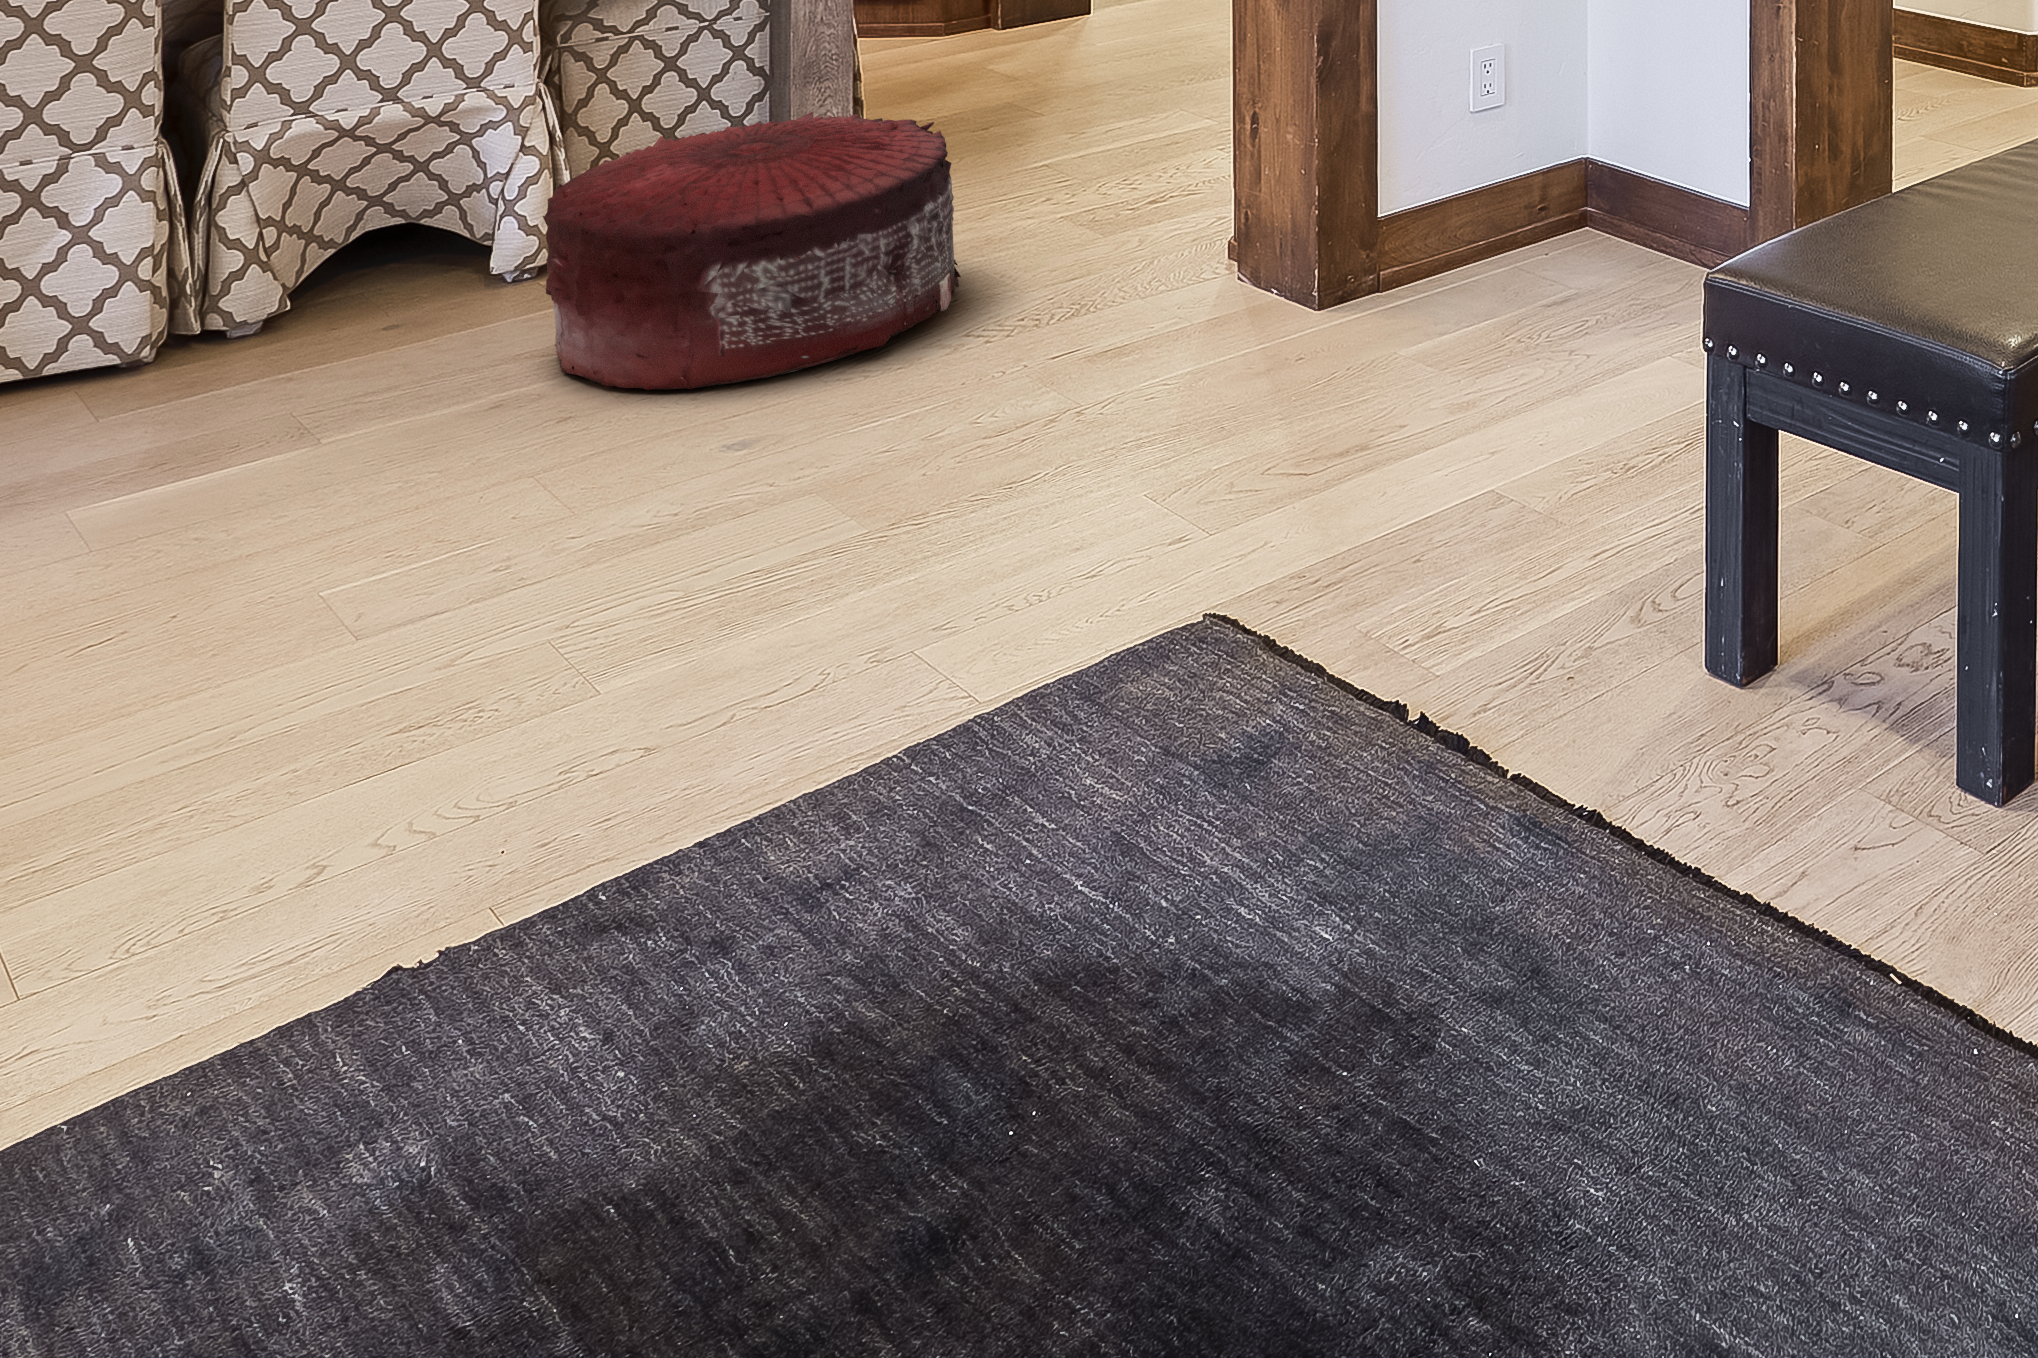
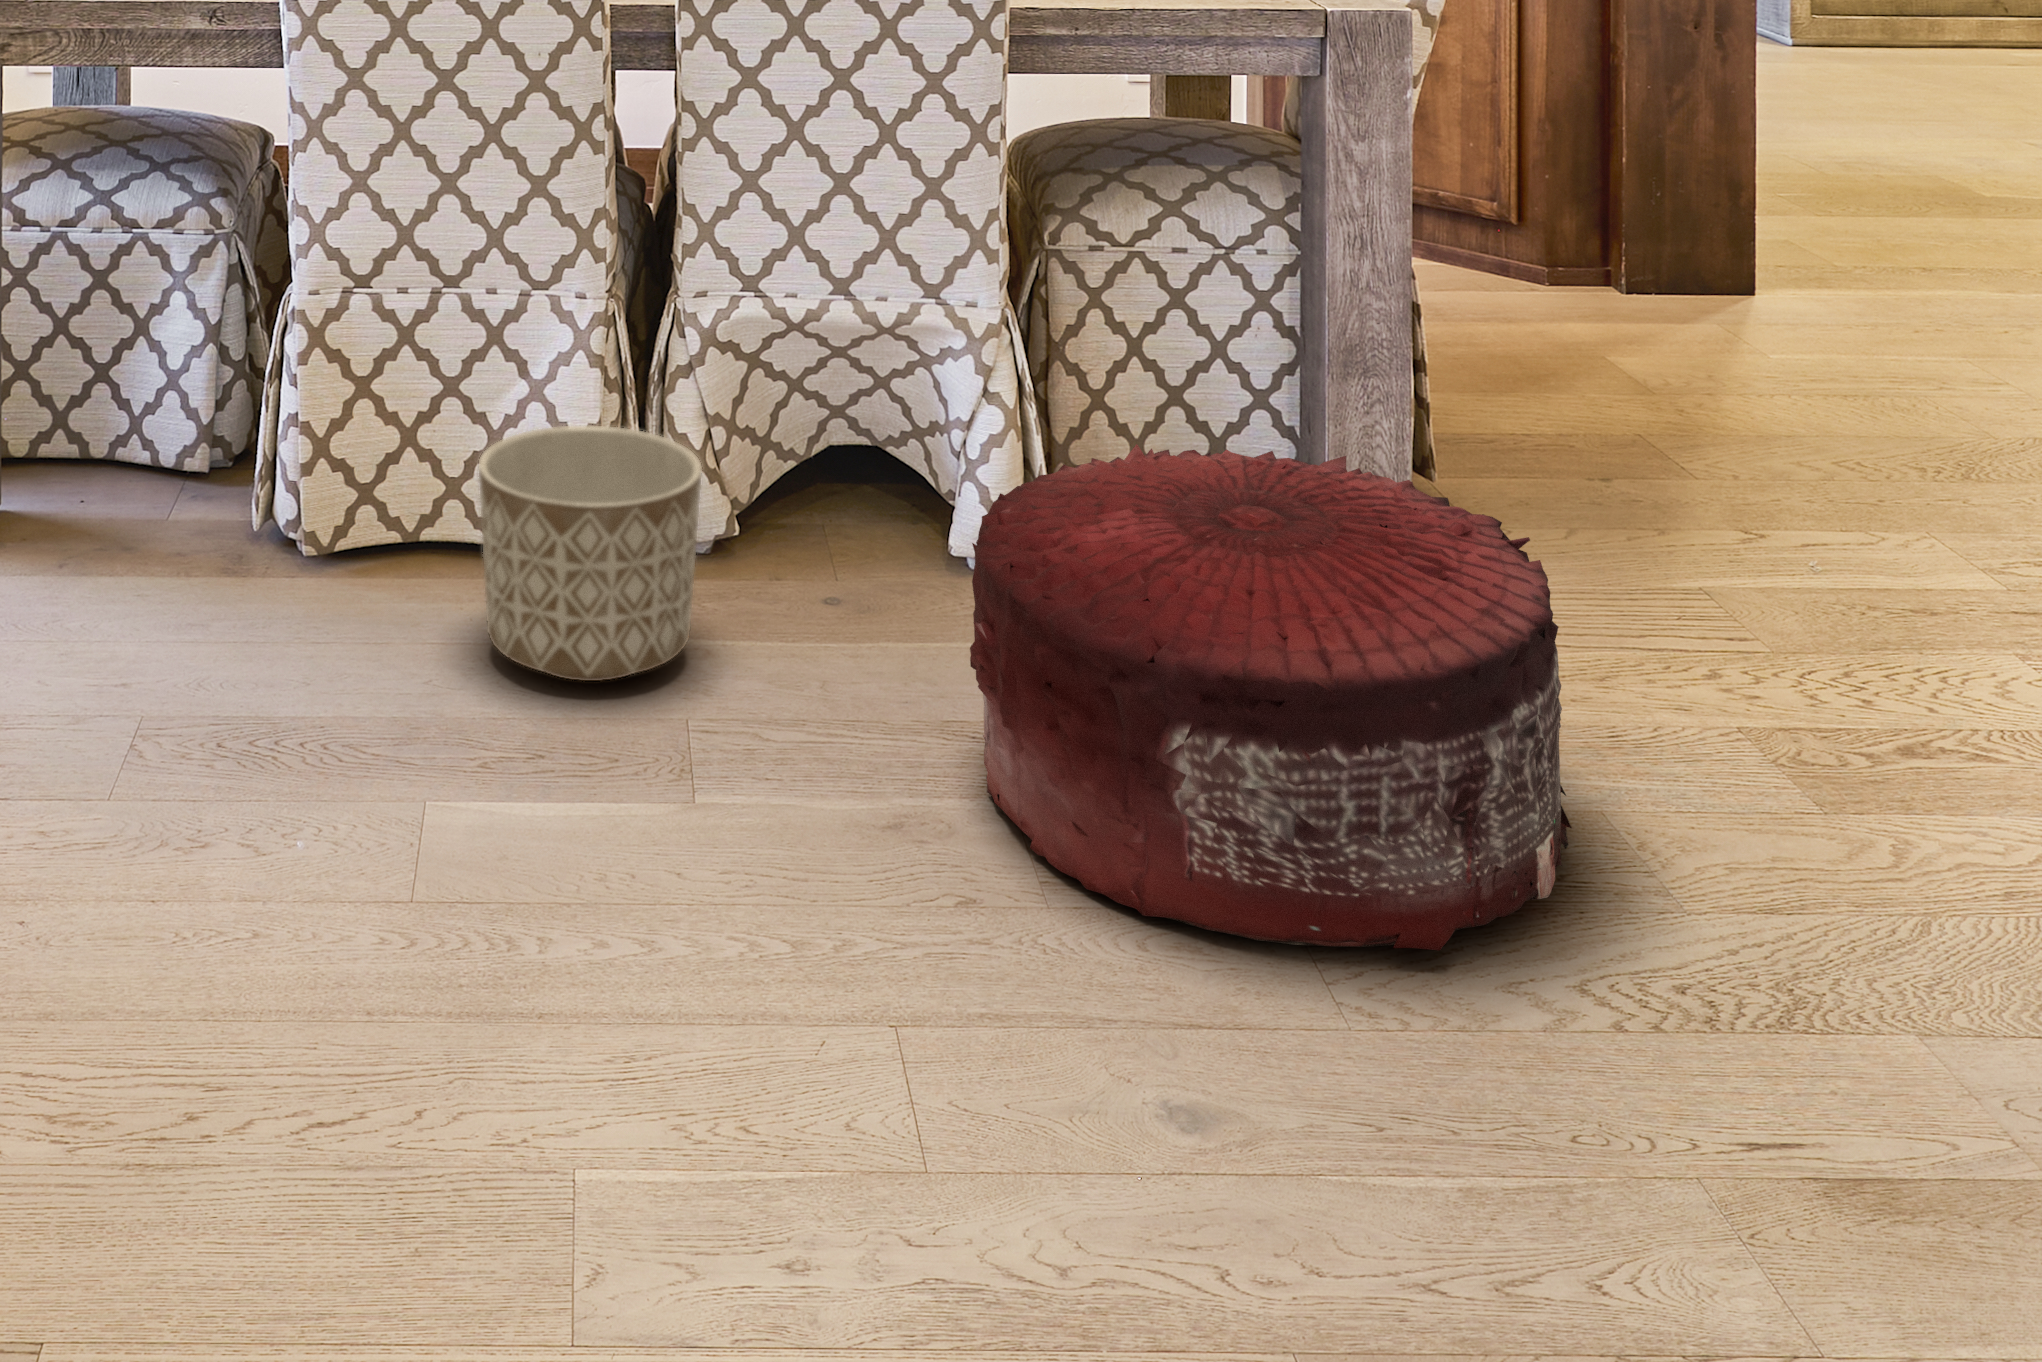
planter: none [56,226,286,419] -> present [479,426,702,681]

